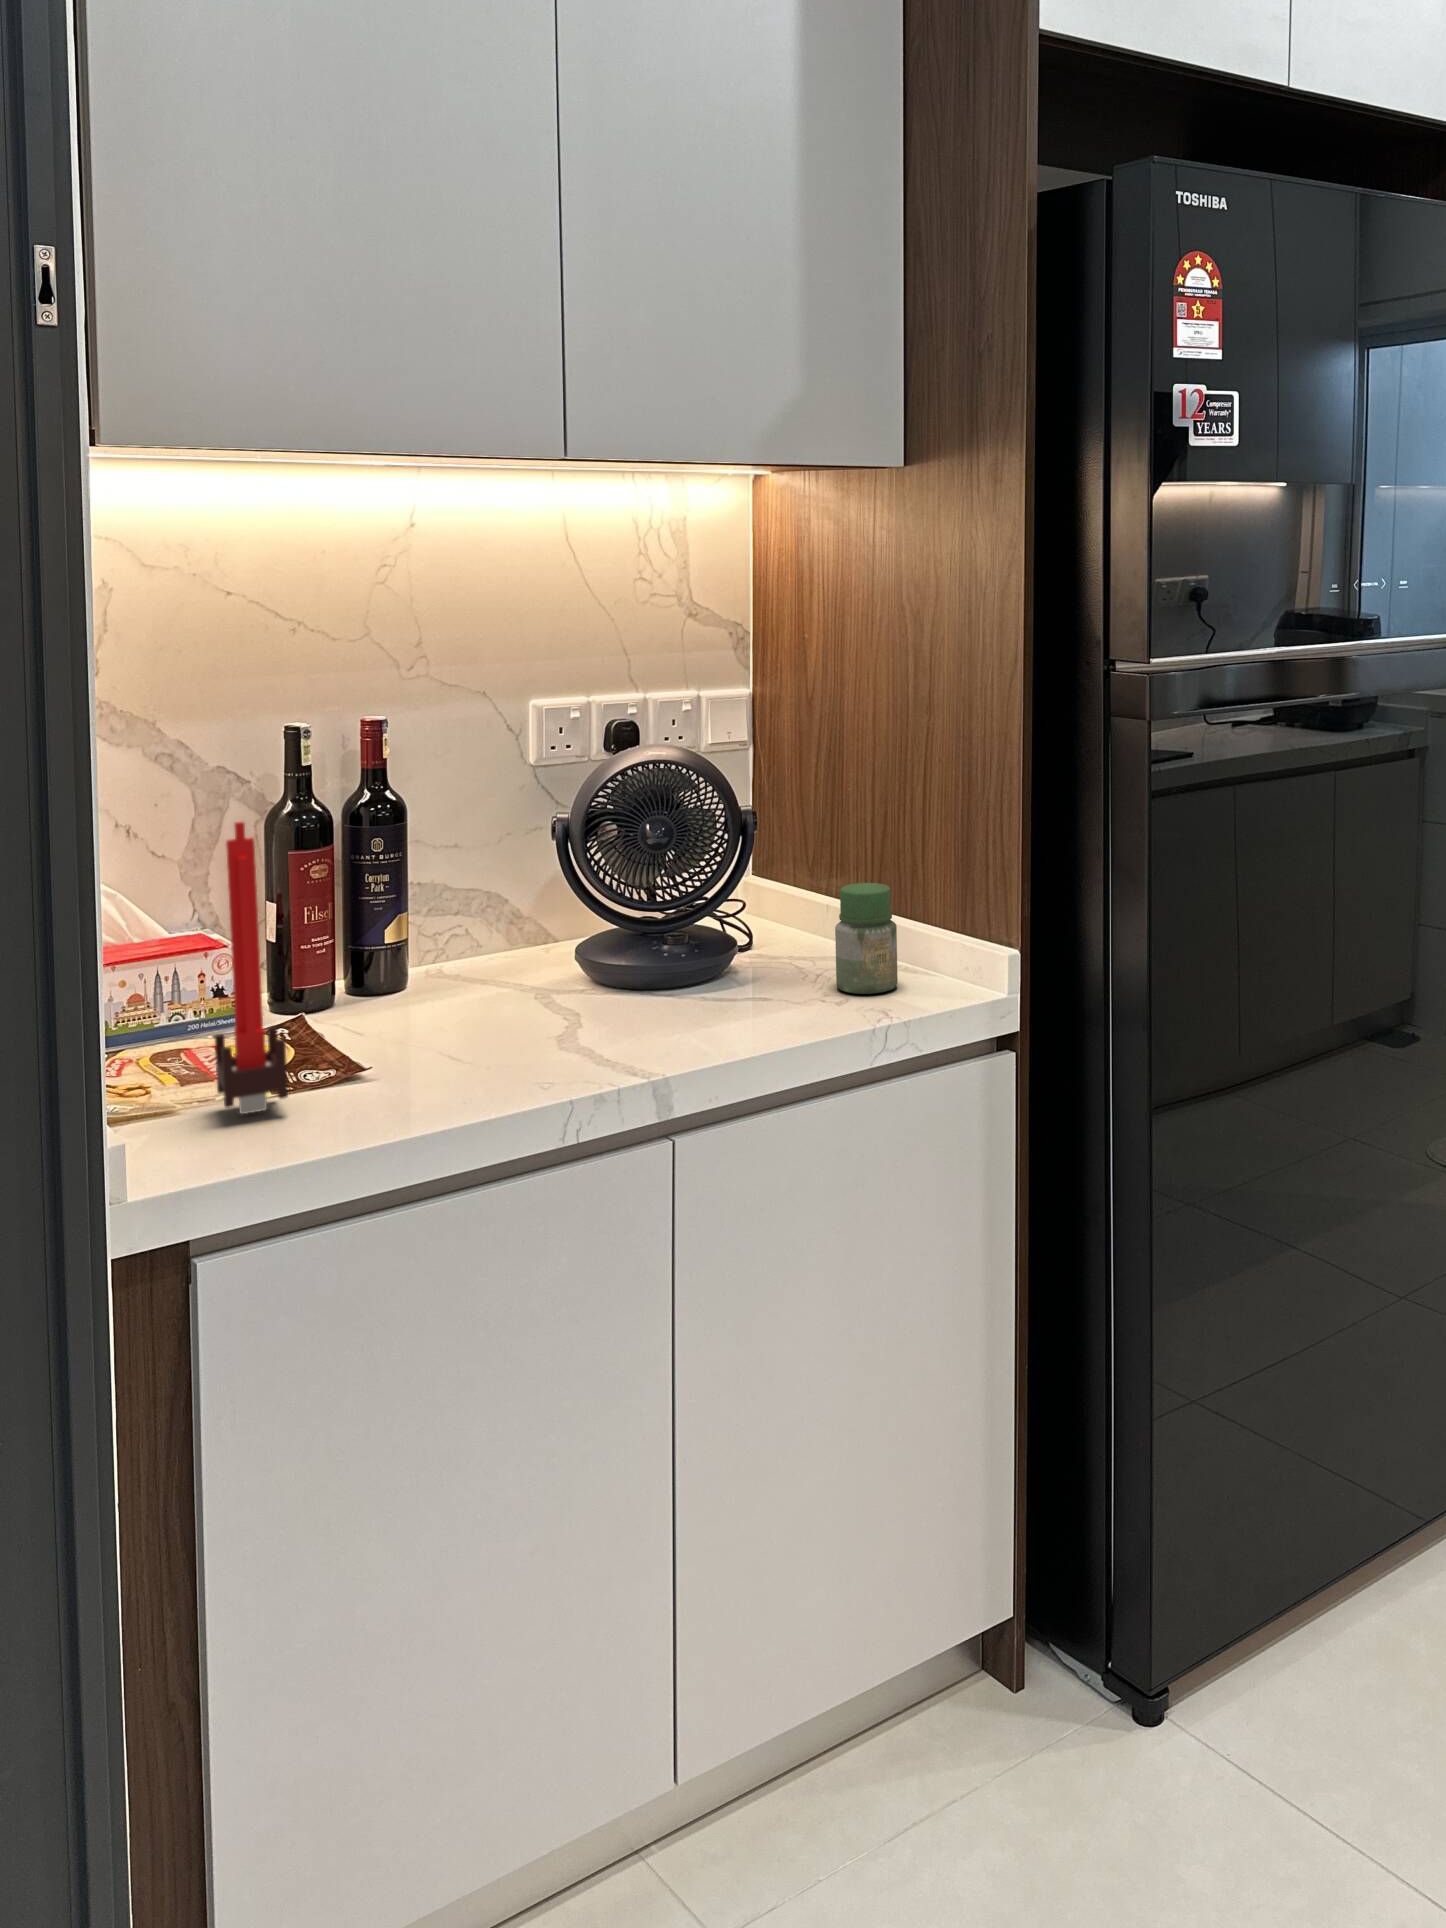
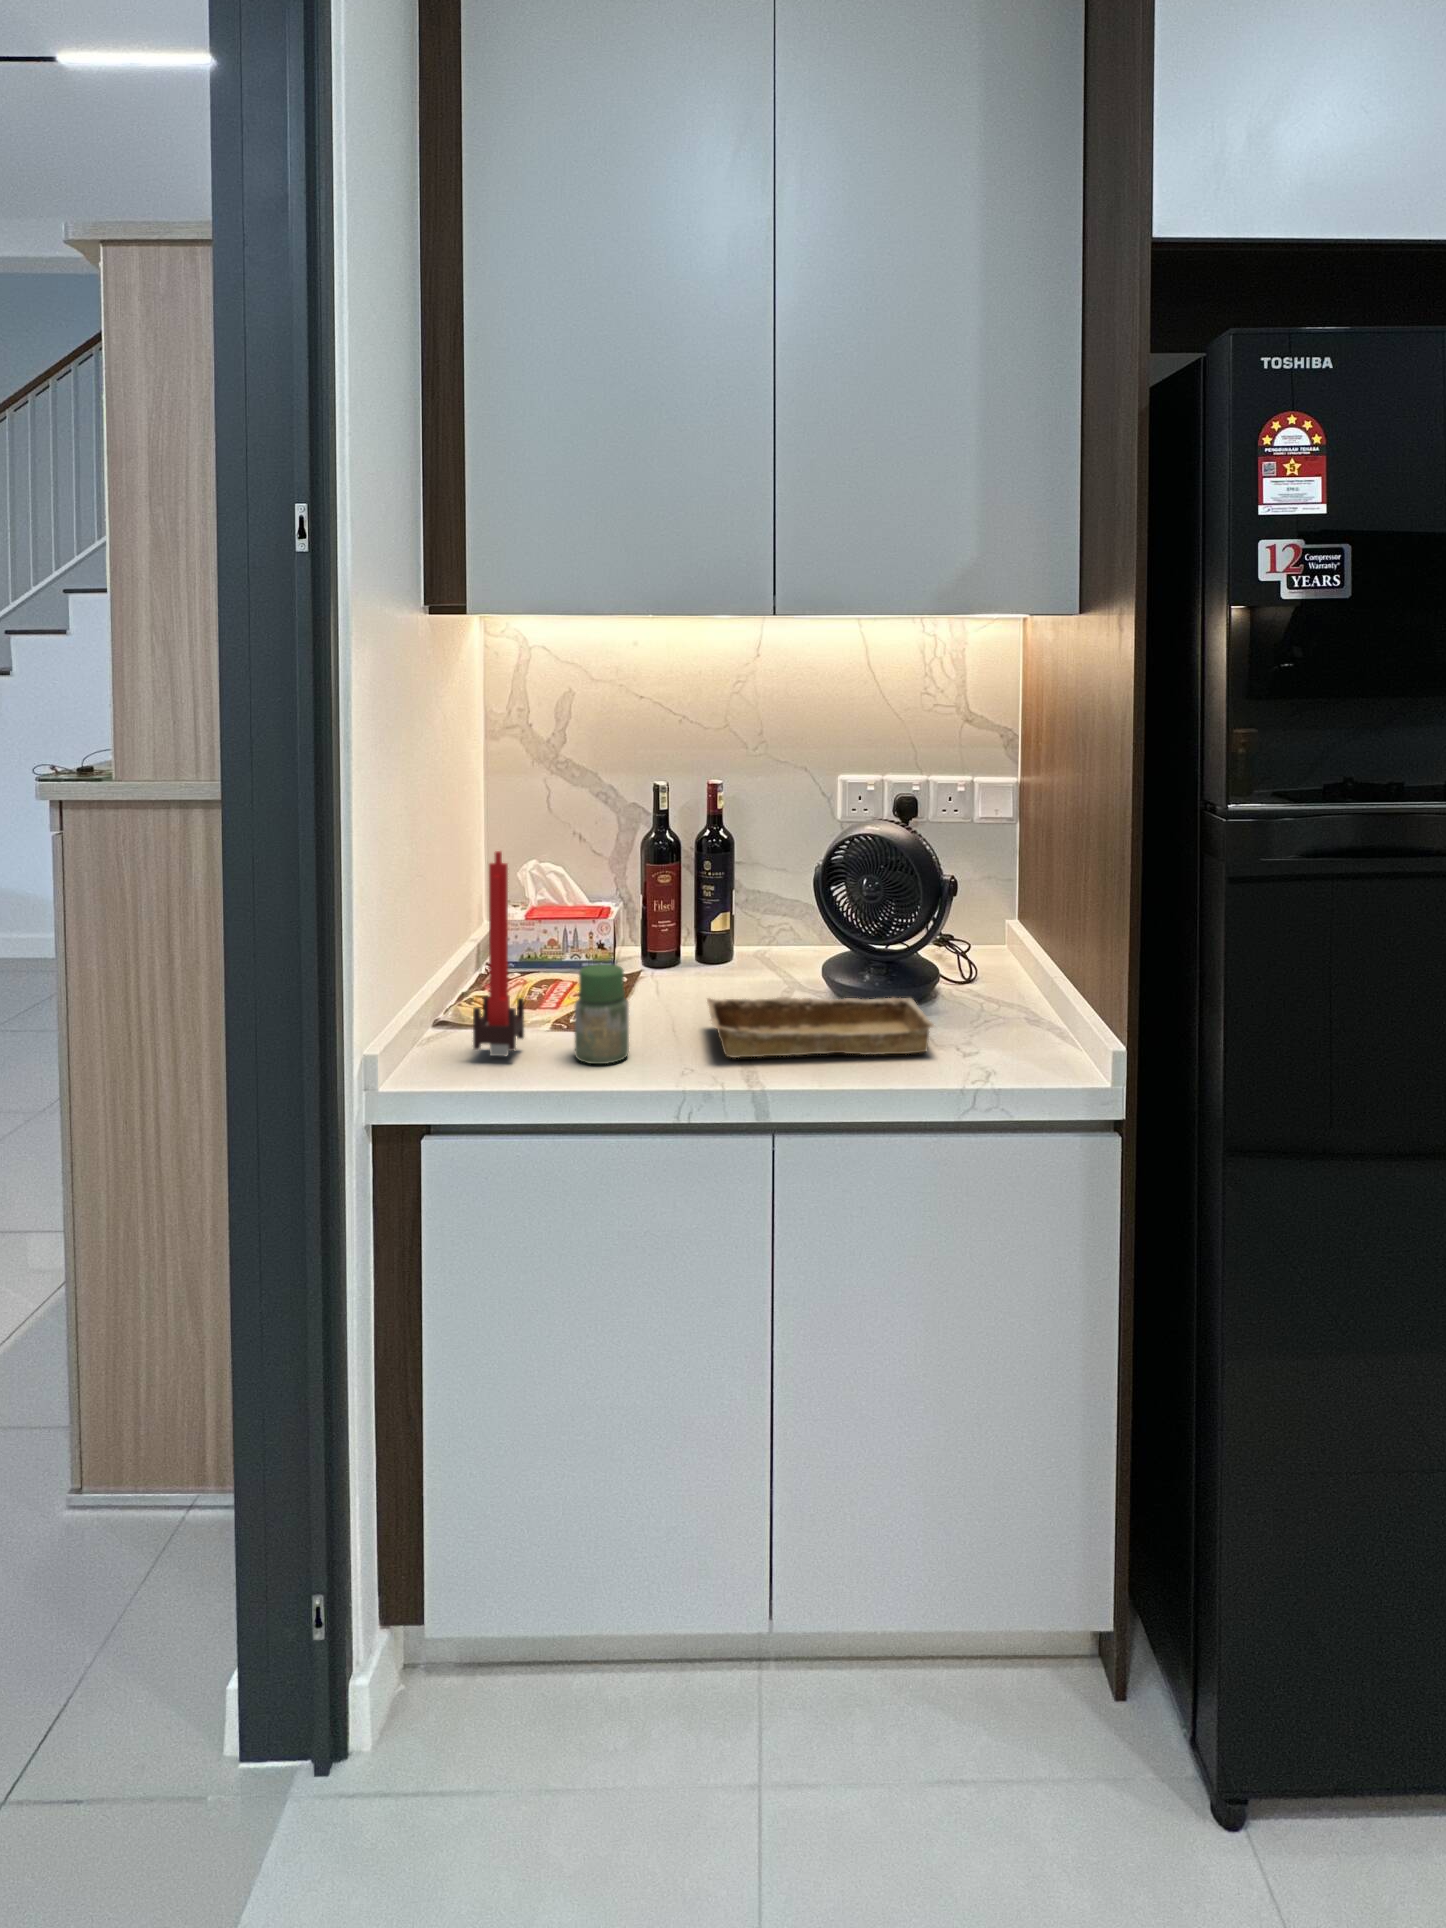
jar: present [835,883,898,994] -> present [575,964,629,1064]
tray: none [491,954,802,1054] -> present [707,997,935,1058]

